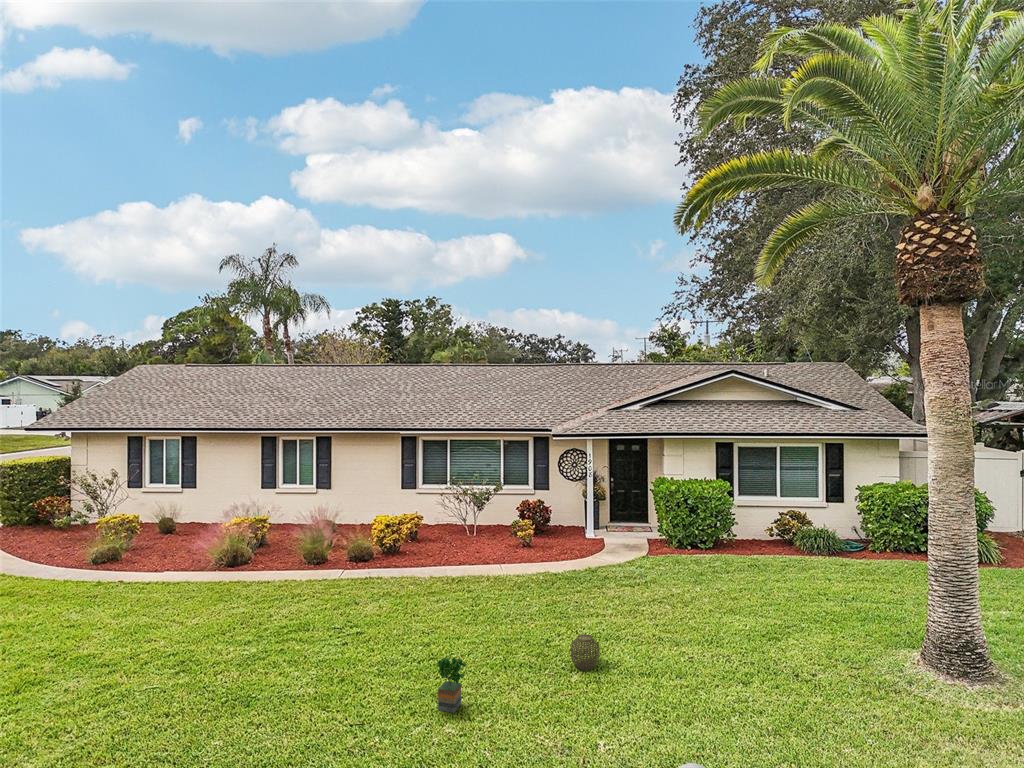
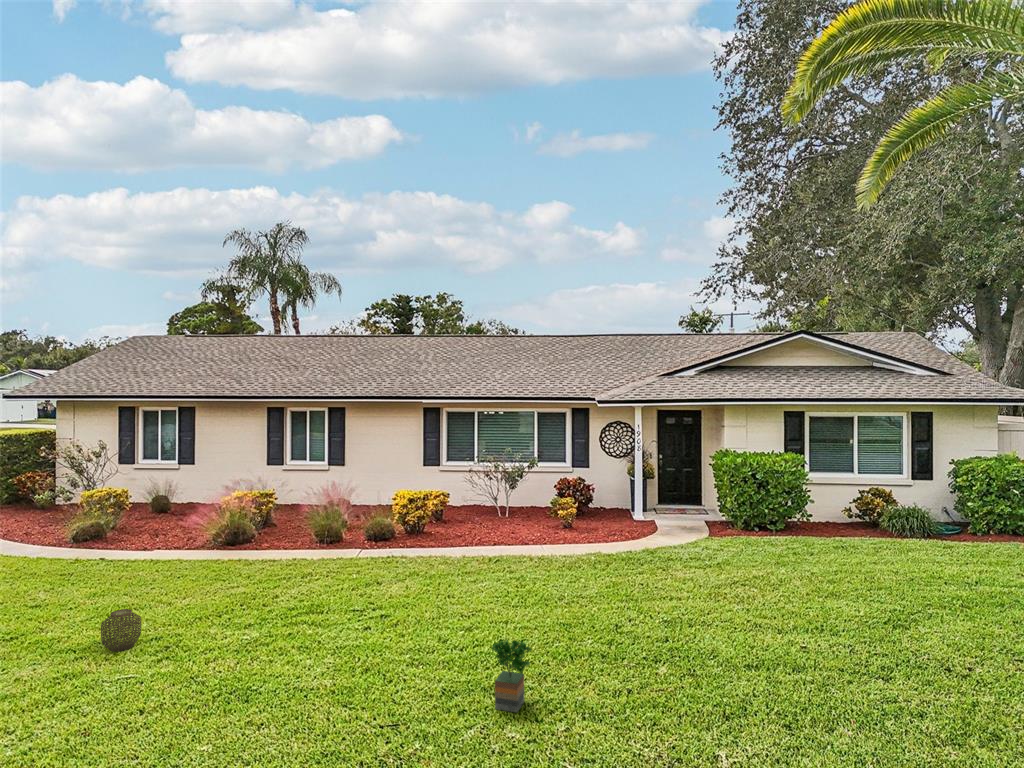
woven basket: present [570,634,599,670] -> present [101,609,141,651]

